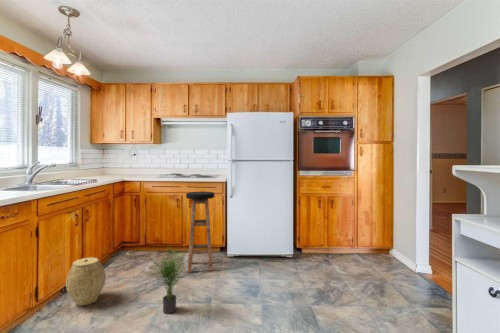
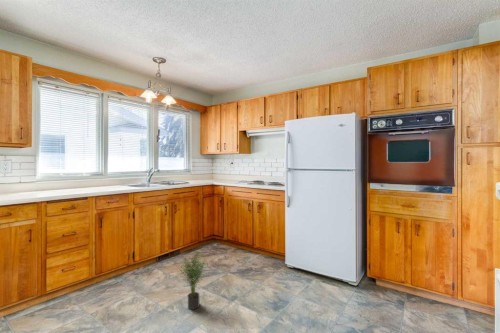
bar stool: present [186,192,214,273] -> none [239,199,268,278]
woven basket: present [66,257,106,306] -> none [143,245,171,281]

